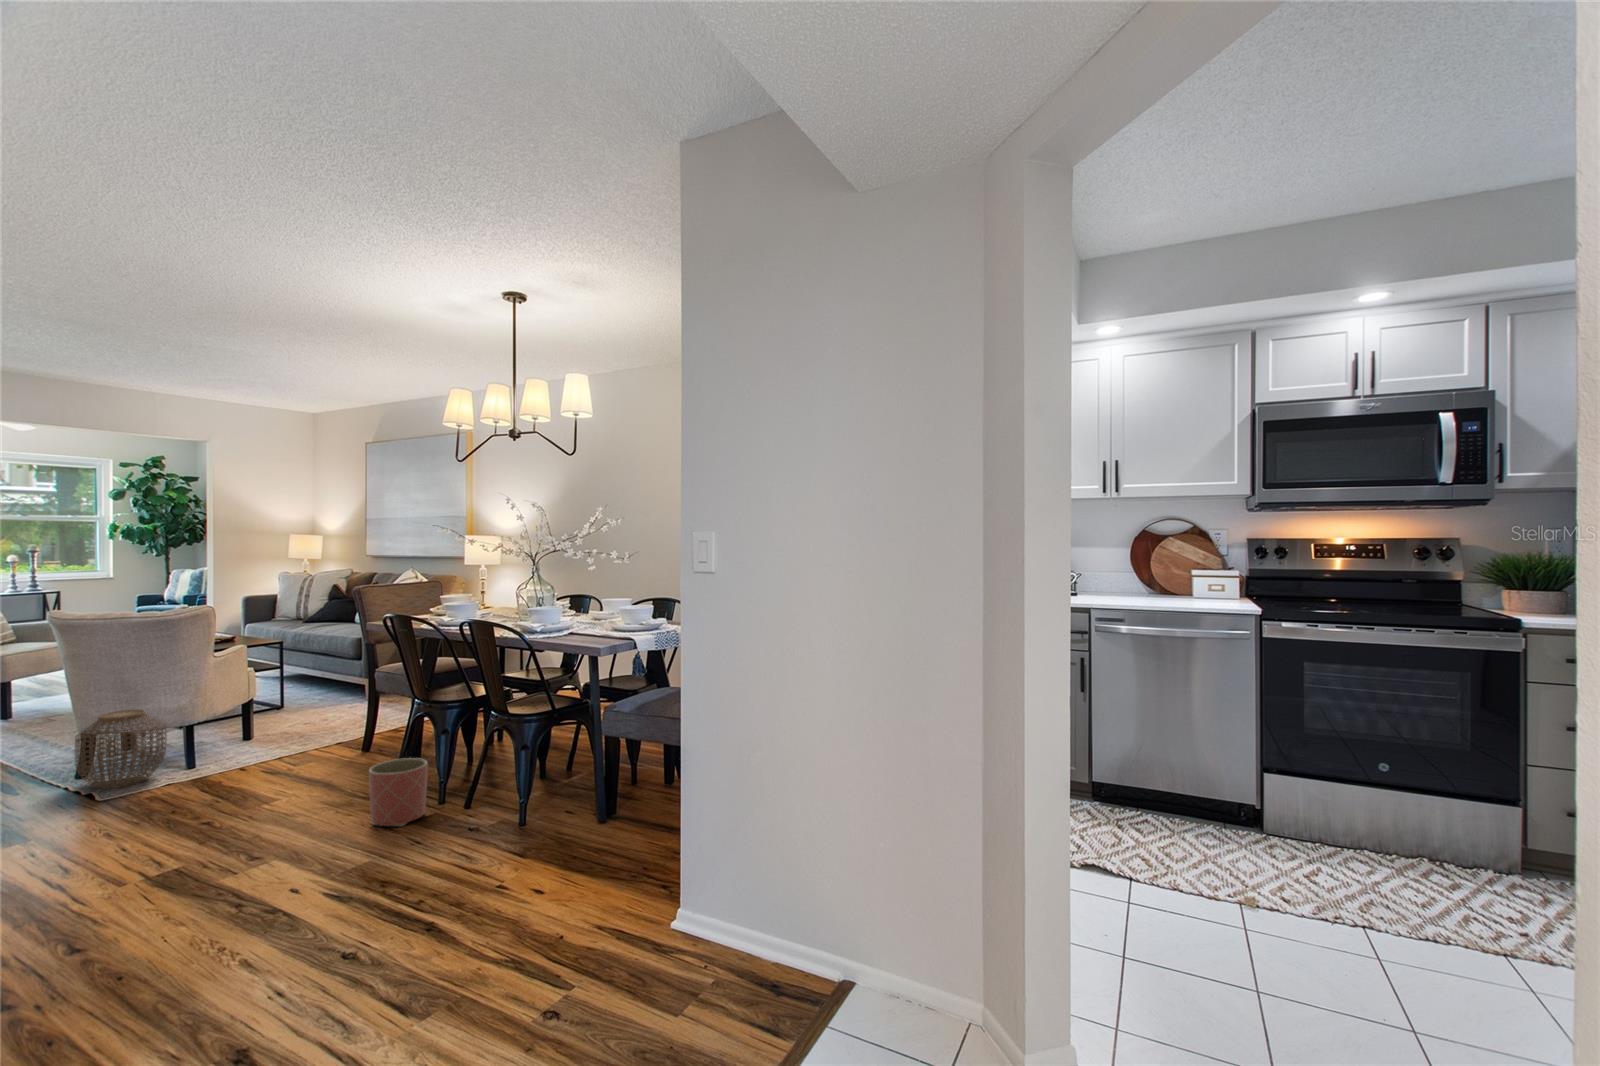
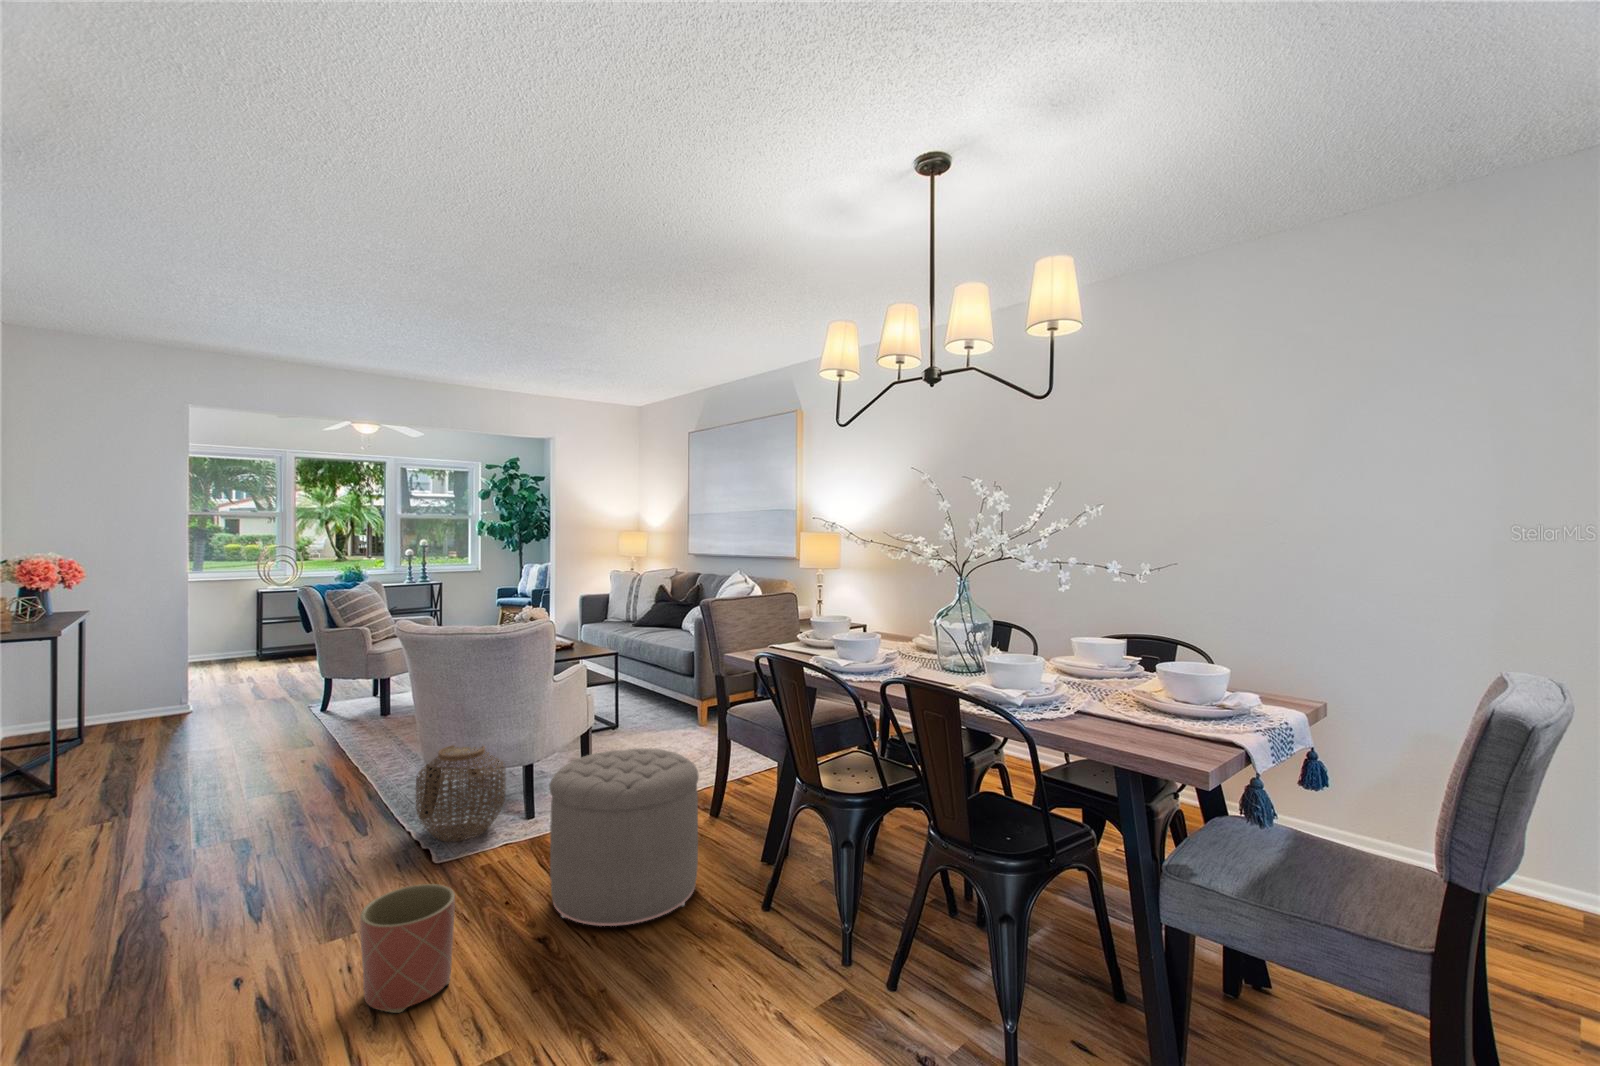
ottoman: none [212,694,342,813] -> present [549,748,699,926]
planter: present [369,758,428,826] -> present [360,884,455,1013]

